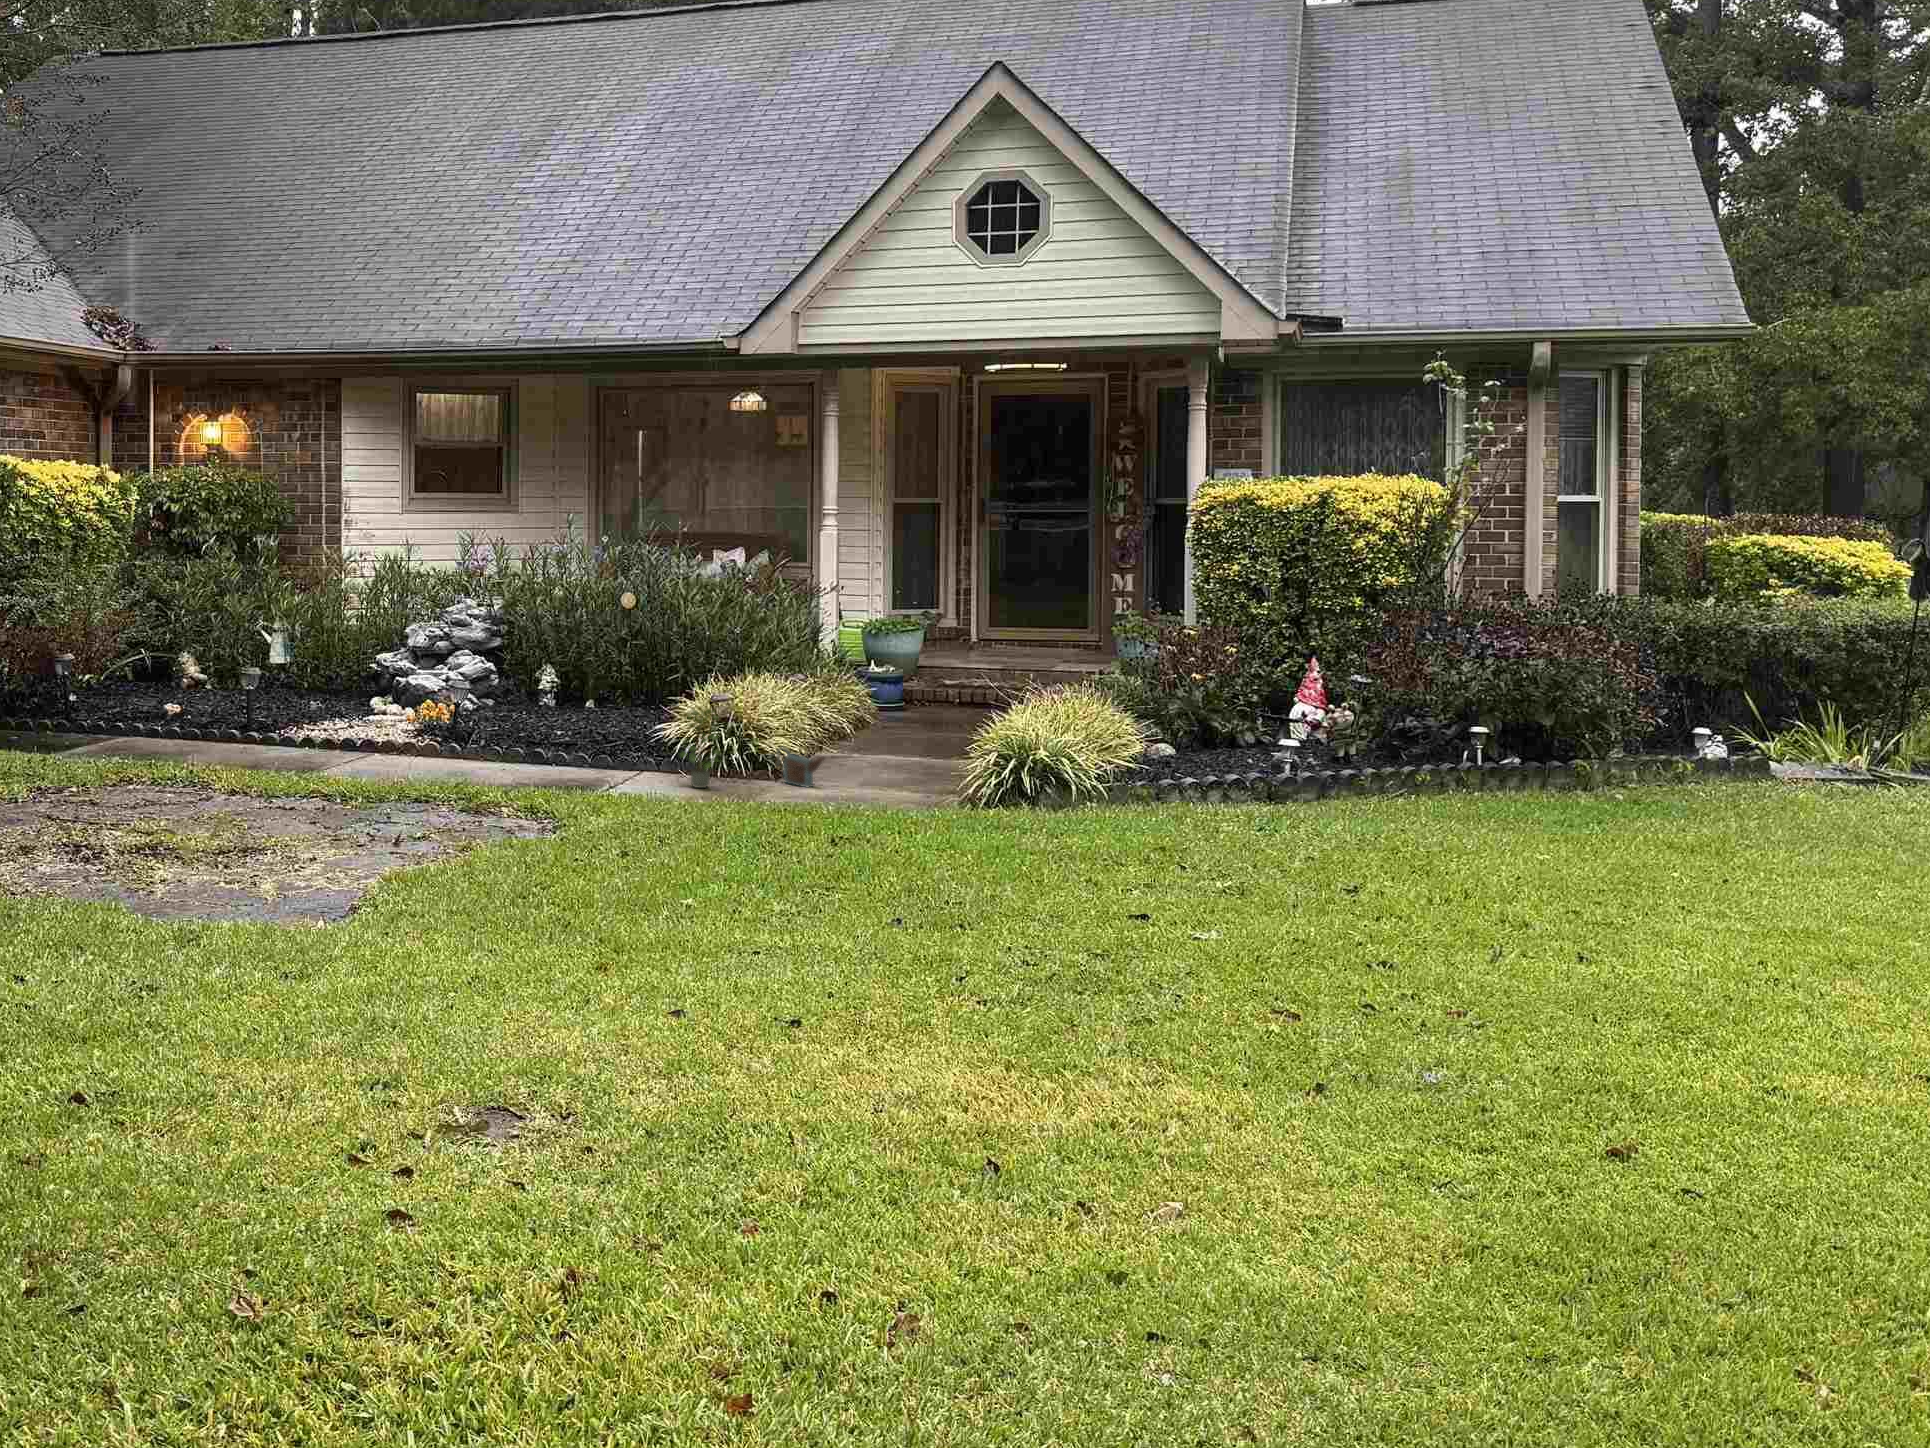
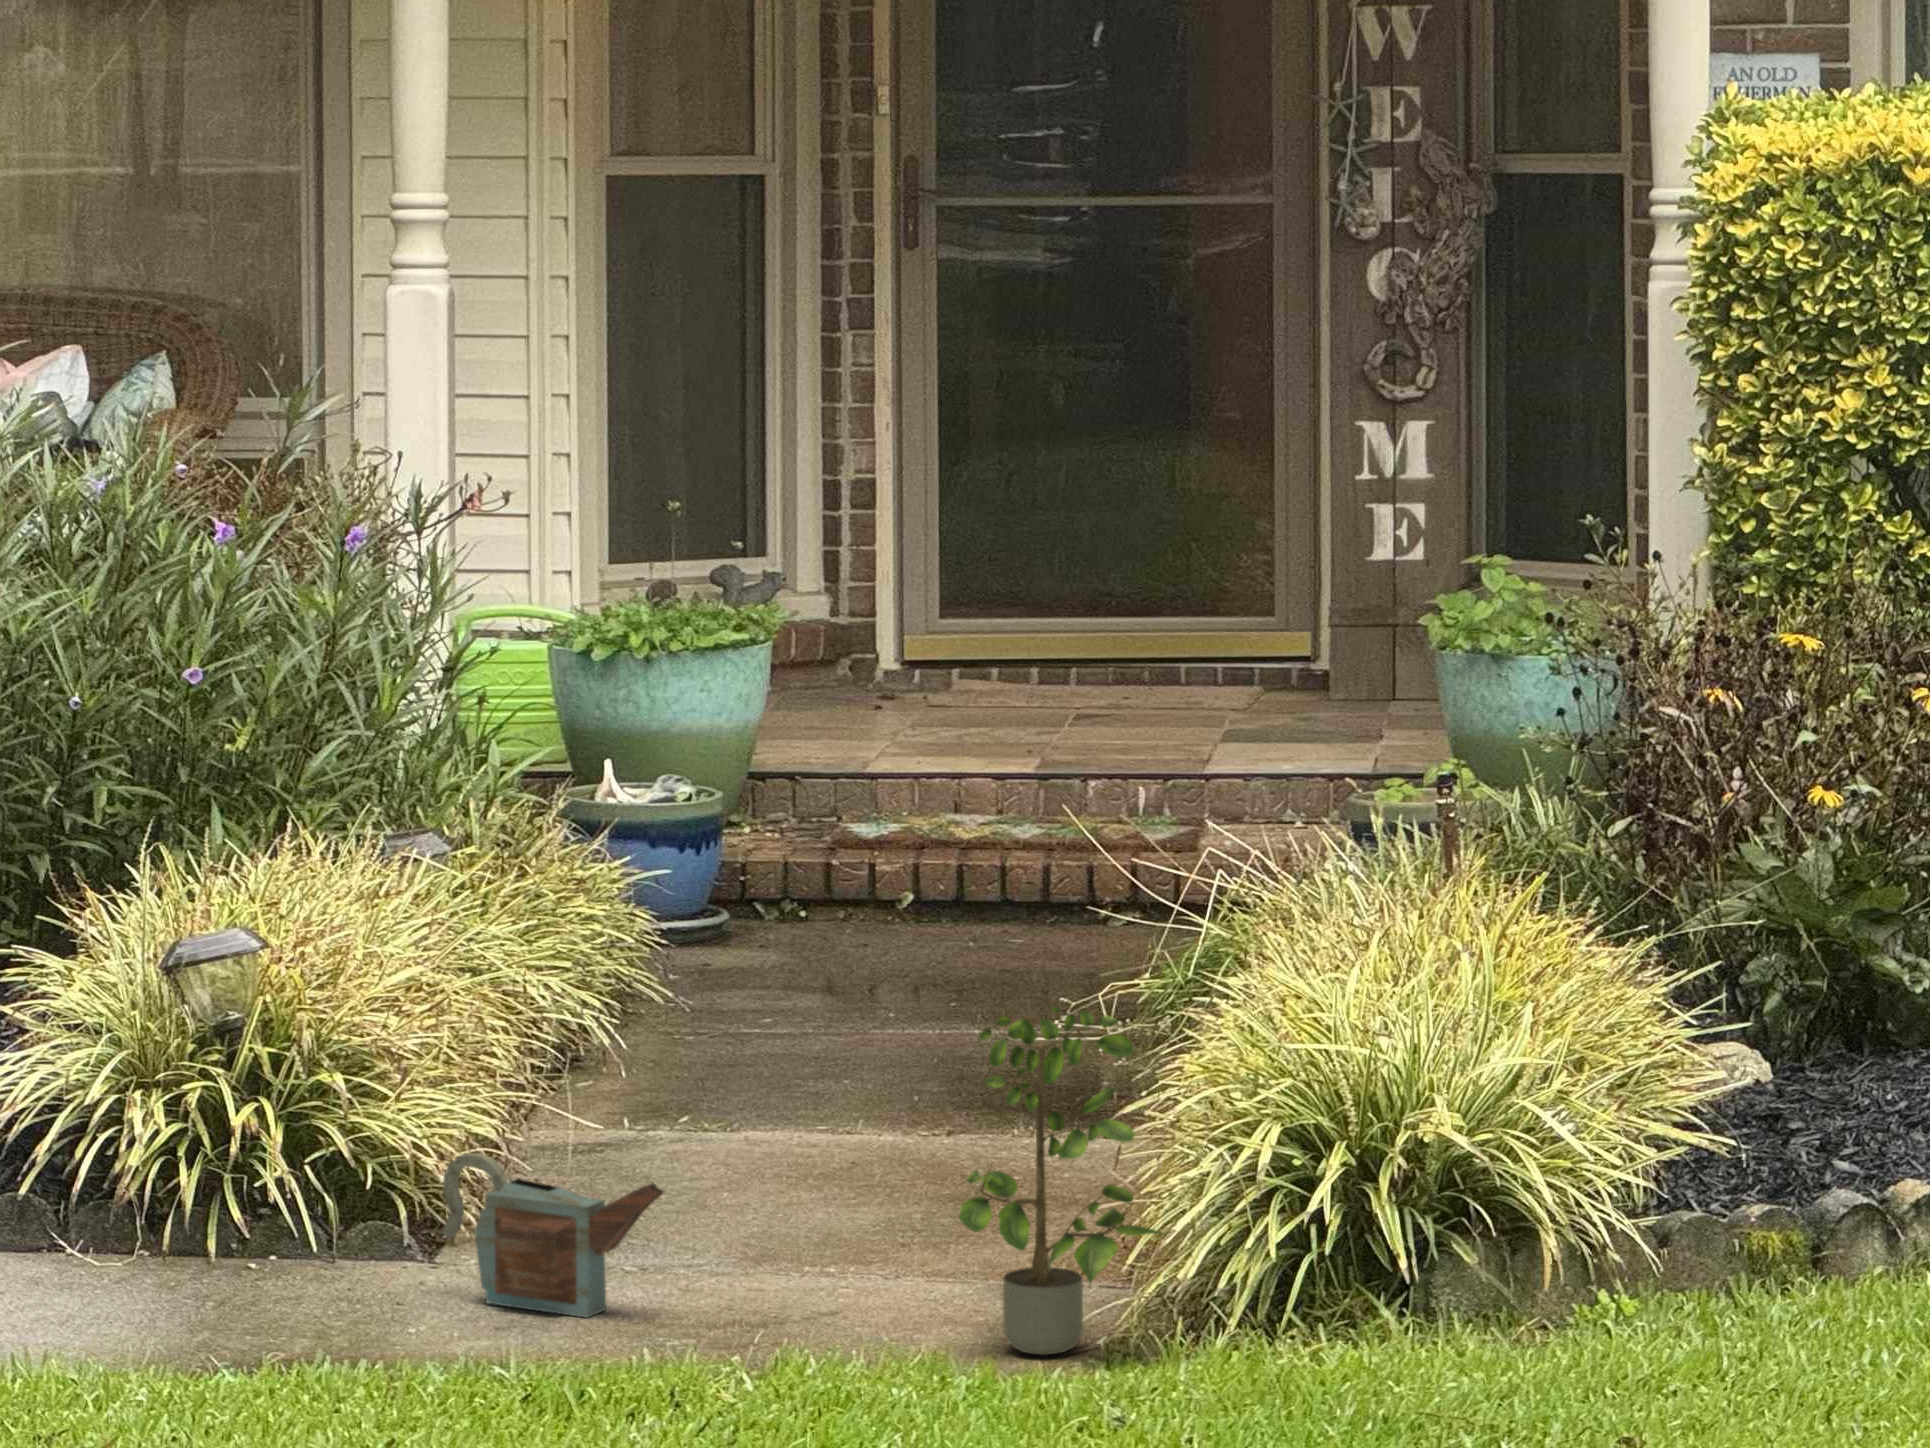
potted plant: present [680,710,719,788] -> present [959,1006,1162,1355]

